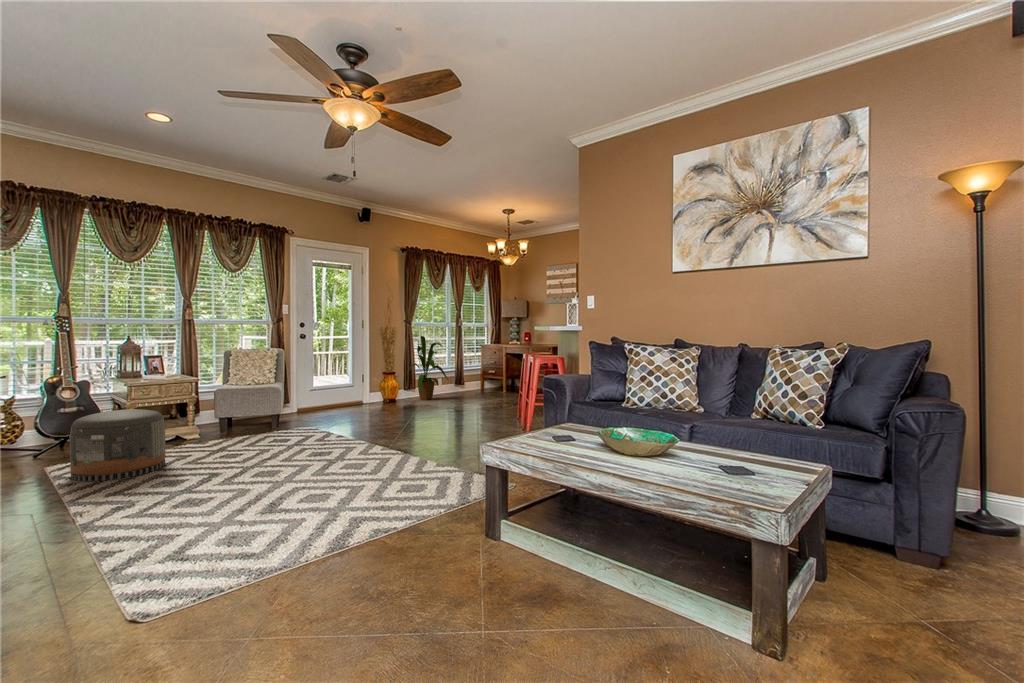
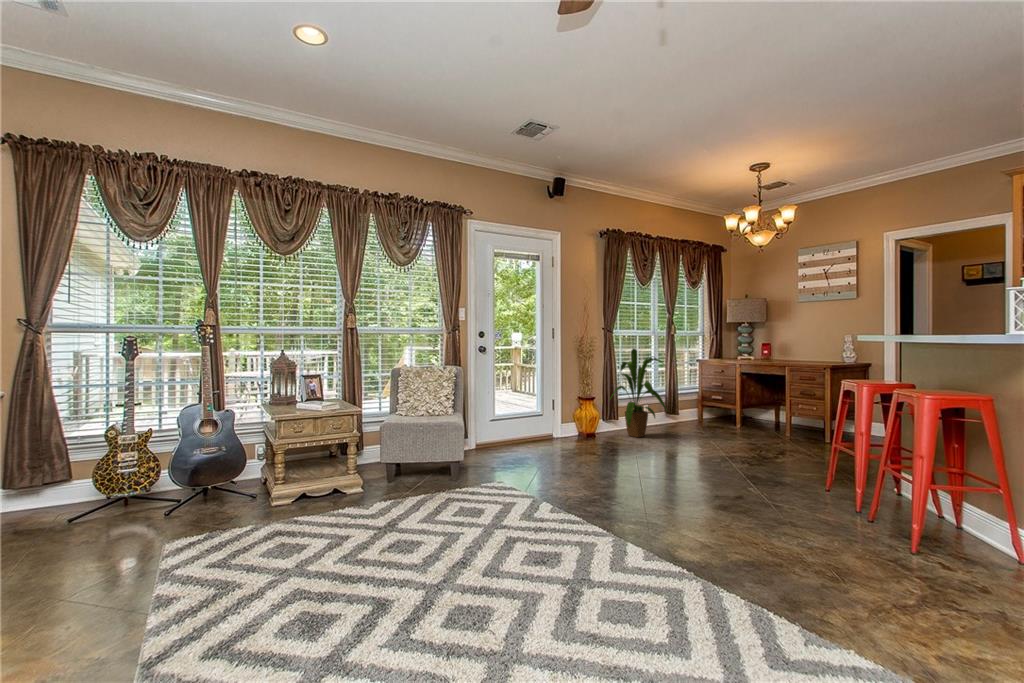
pouf: present [70,409,166,481] -> none [163,471,303,609]

